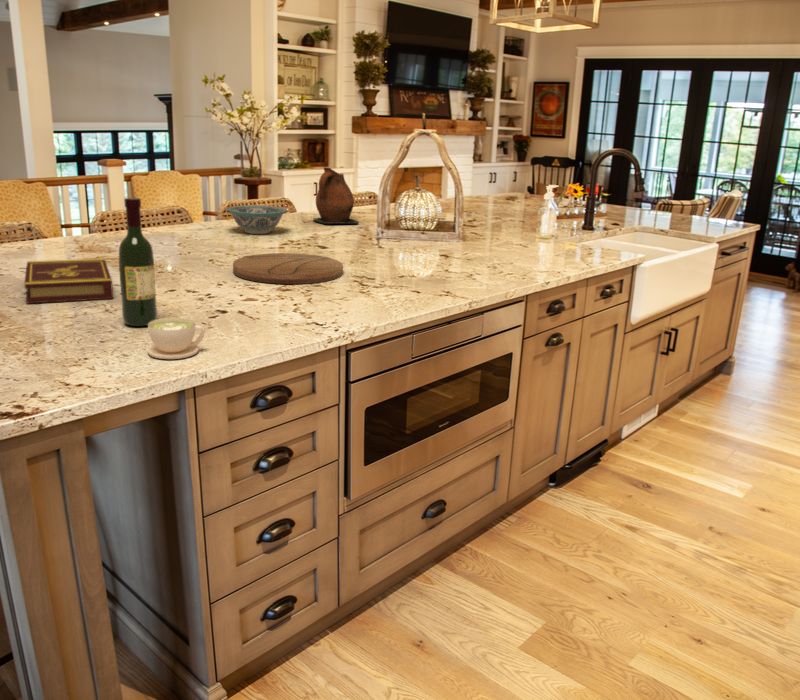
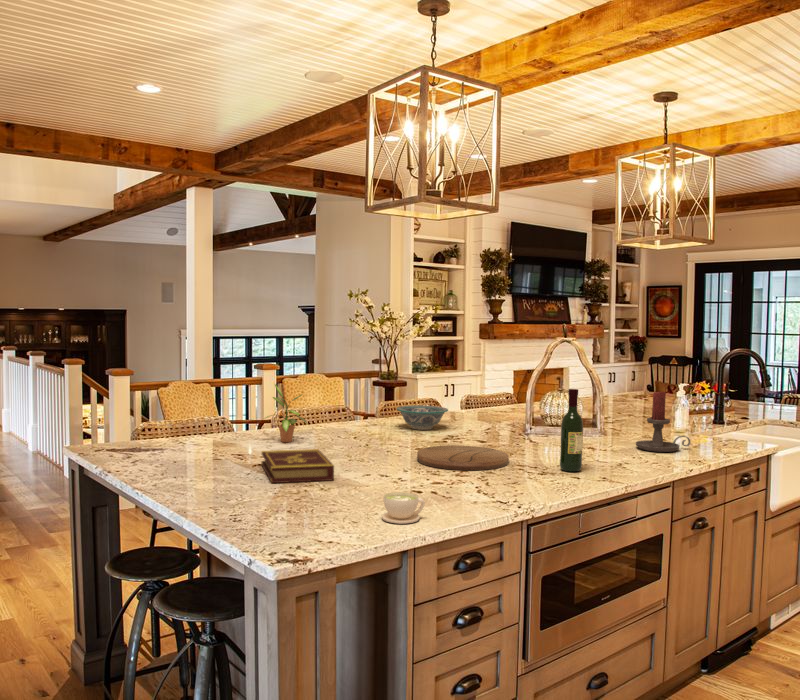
ceramic pitcher: present [314,167,359,224] -> none [463,372,507,421]
potted plant: none [43,175,110,249] -> present [266,384,307,442]
candle holder: none [494,190,554,260] -> present [636,391,690,452]
wine bottle: present [119,198,157,326] -> present [560,389,583,472]

